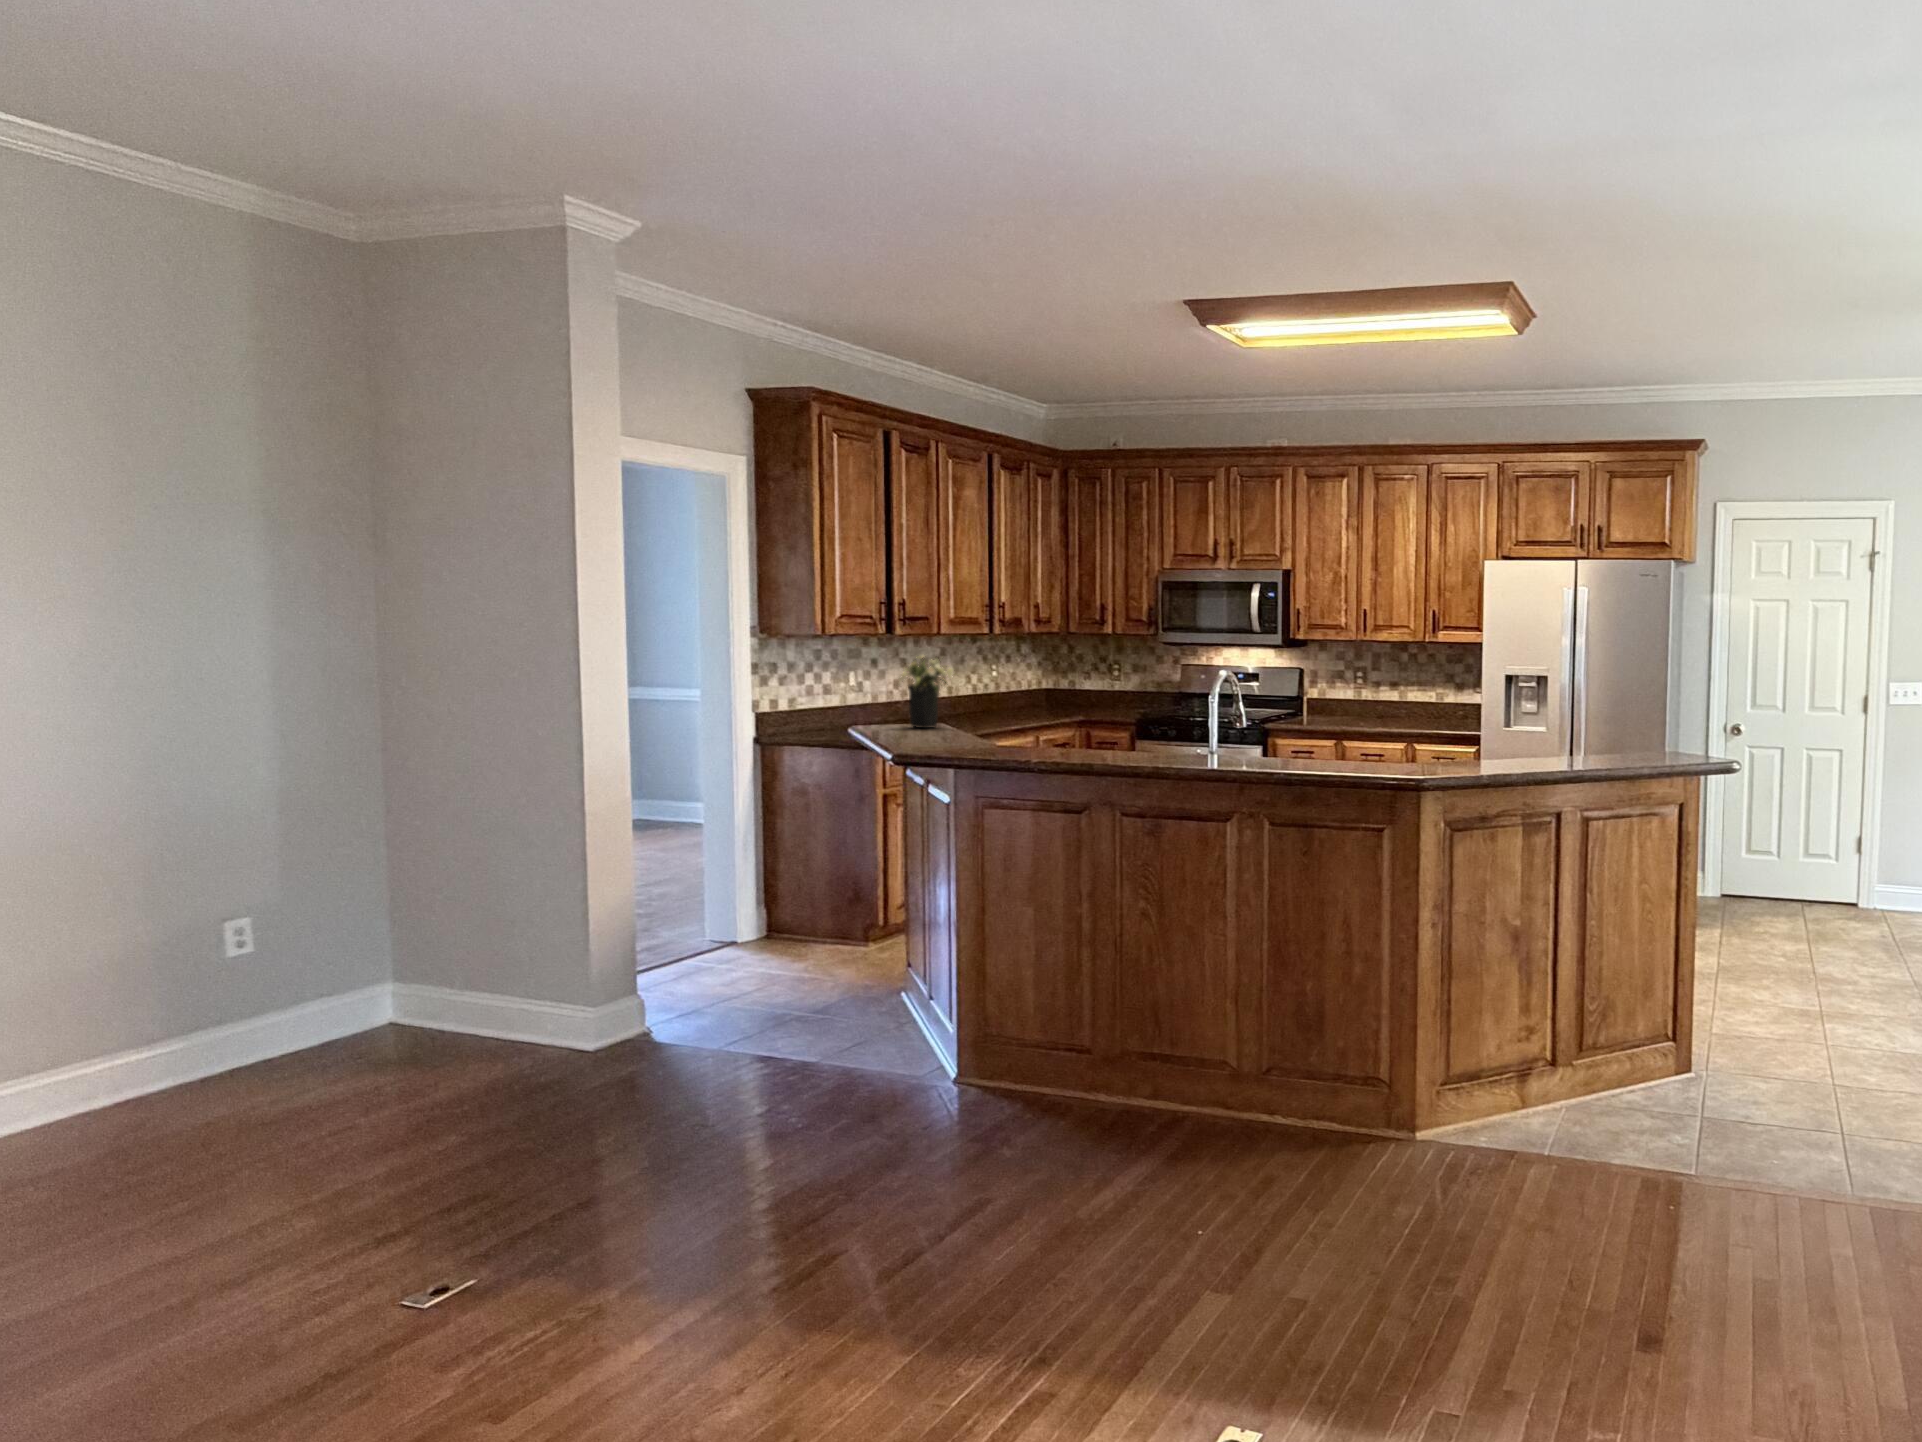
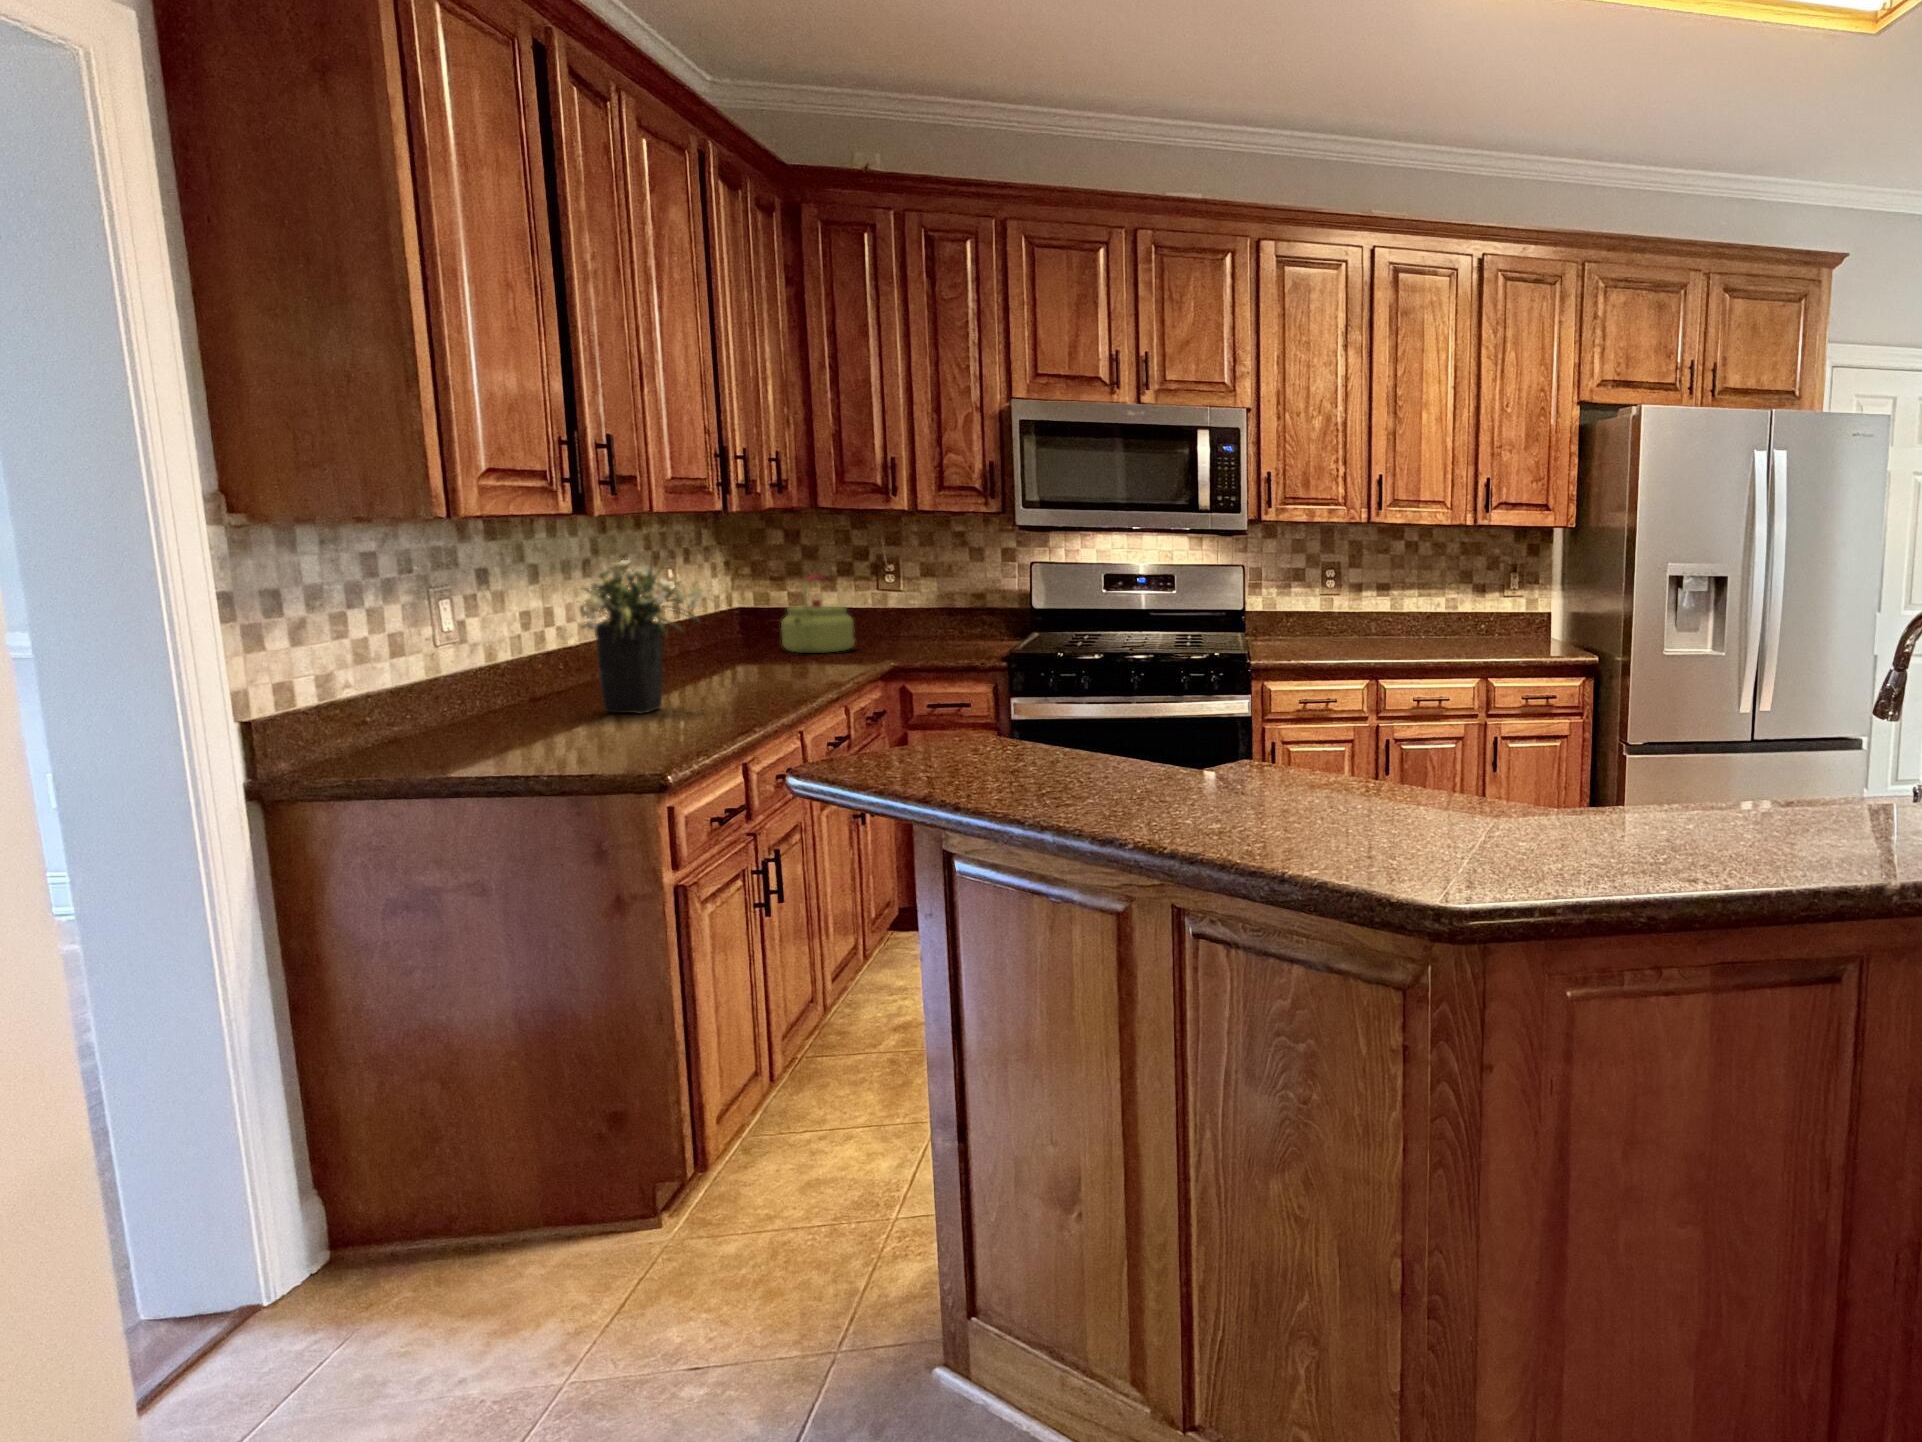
kettle: none [1058,670,1096,714] -> present [781,575,855,653]

